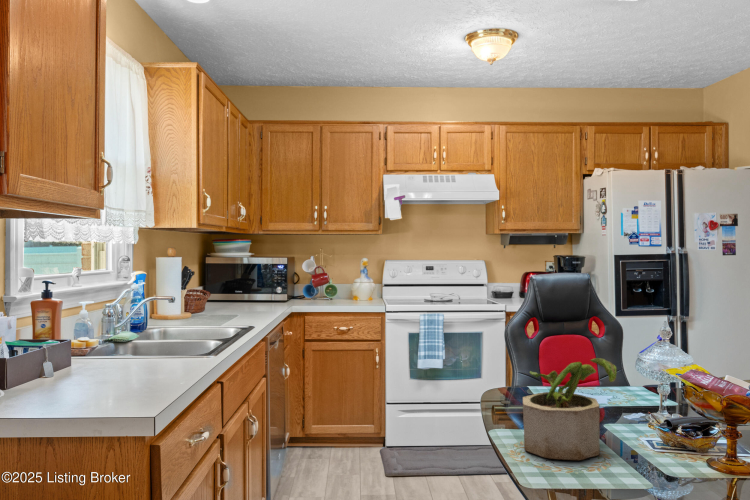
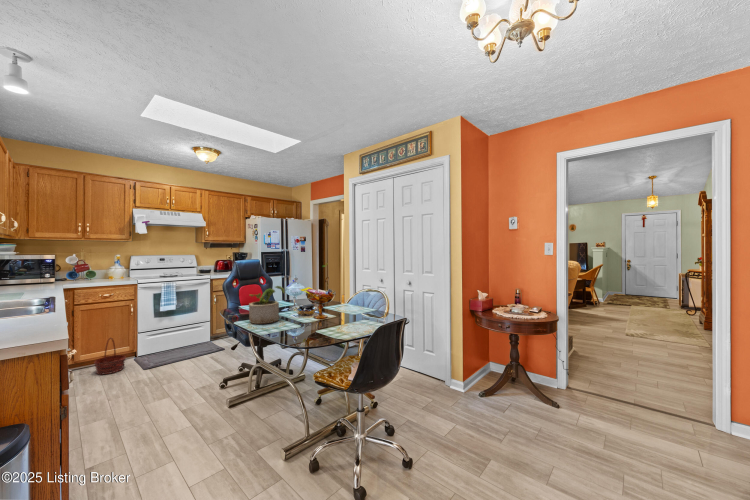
basket: none [320,405,363,468] -> present [94,338,126,374]

